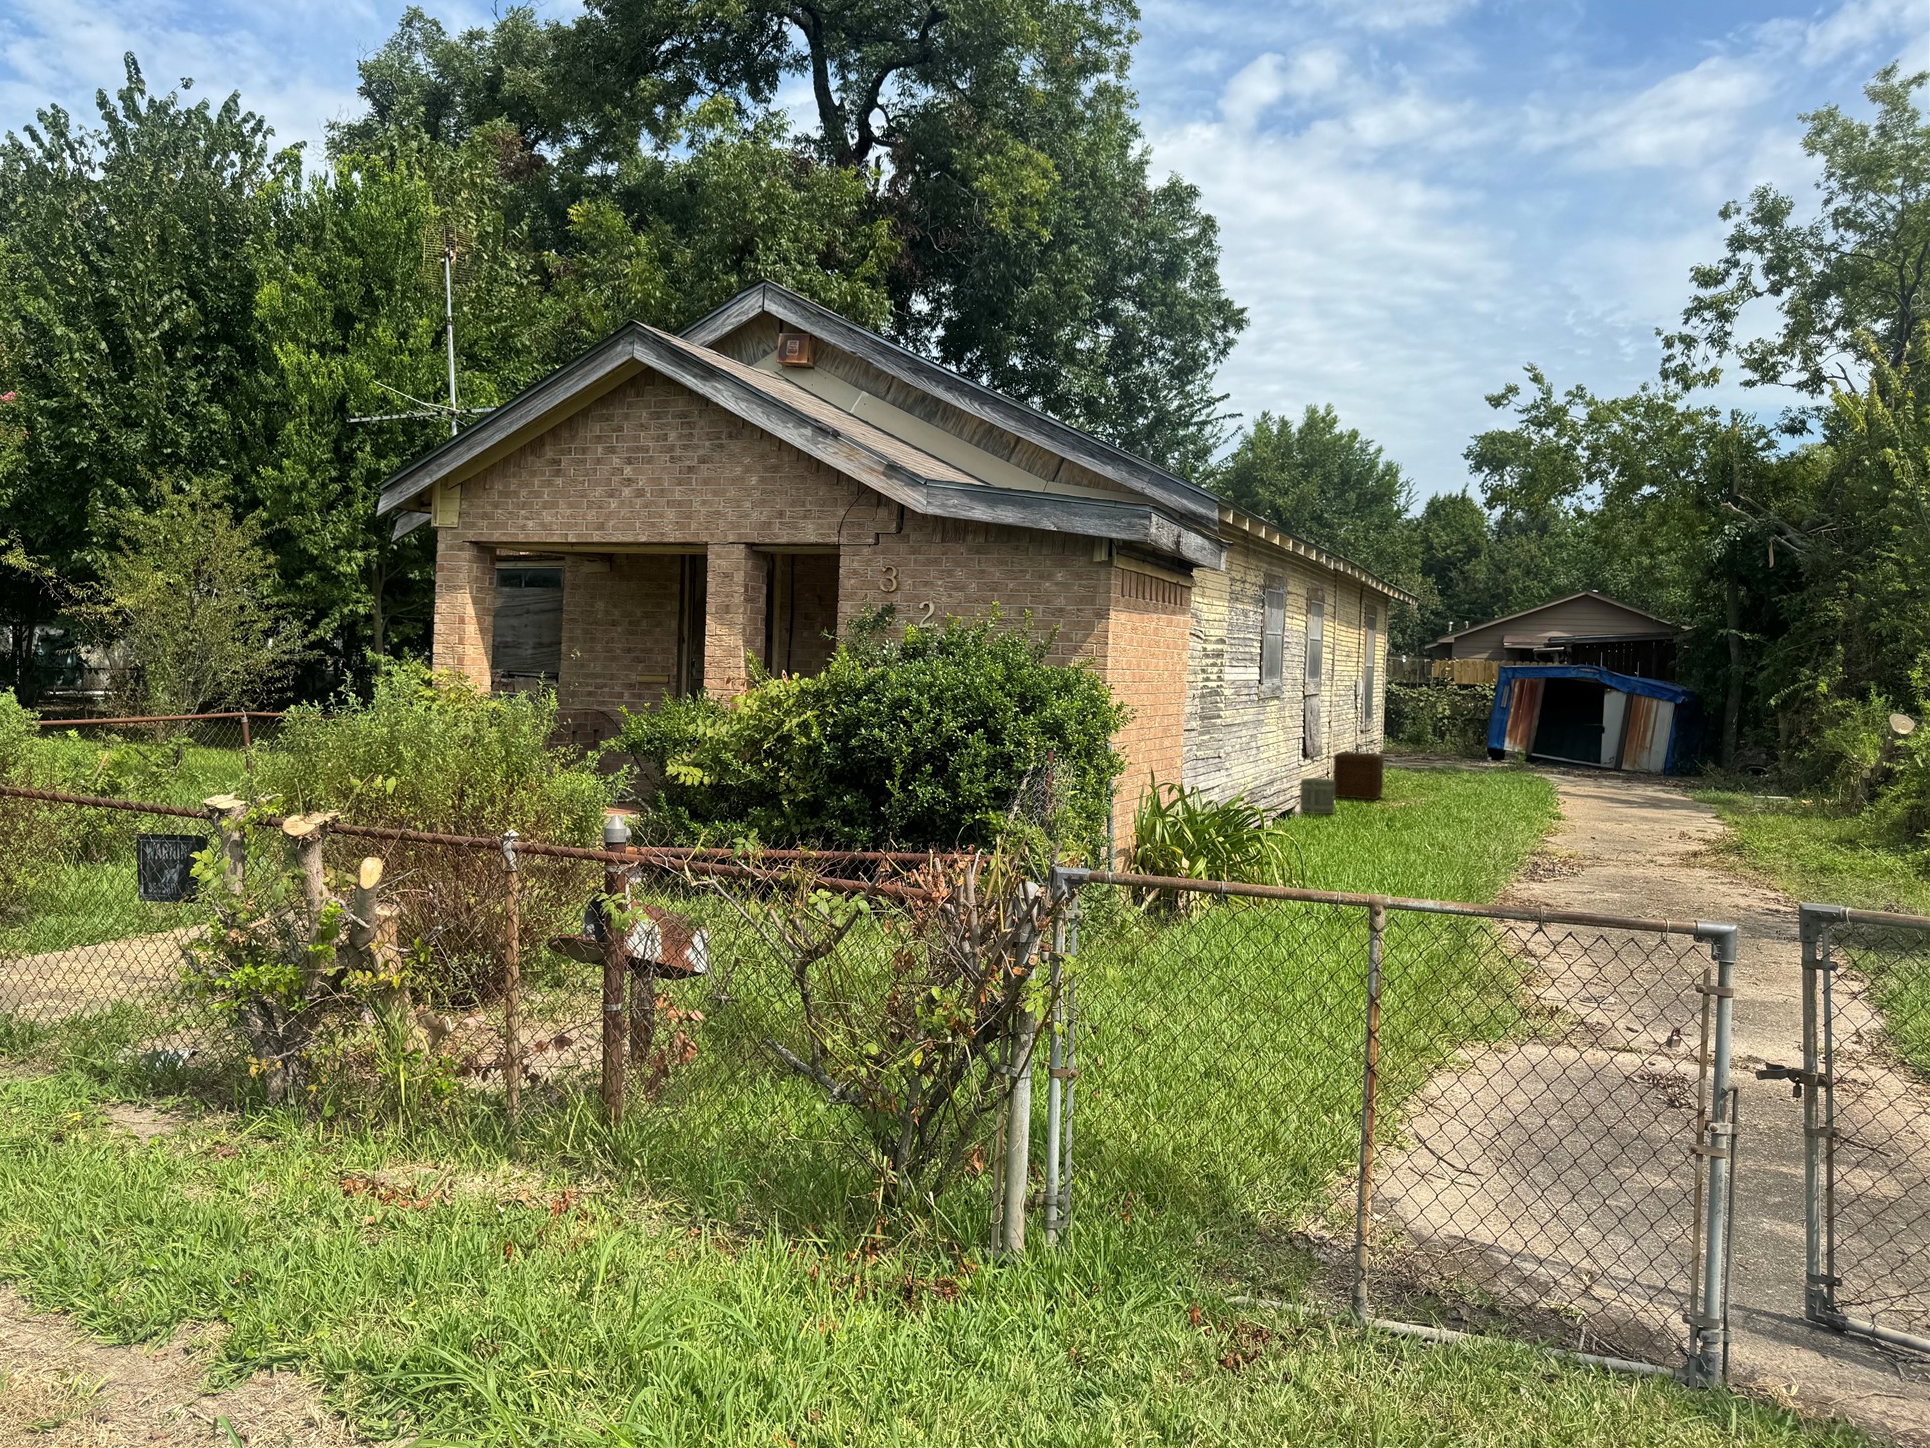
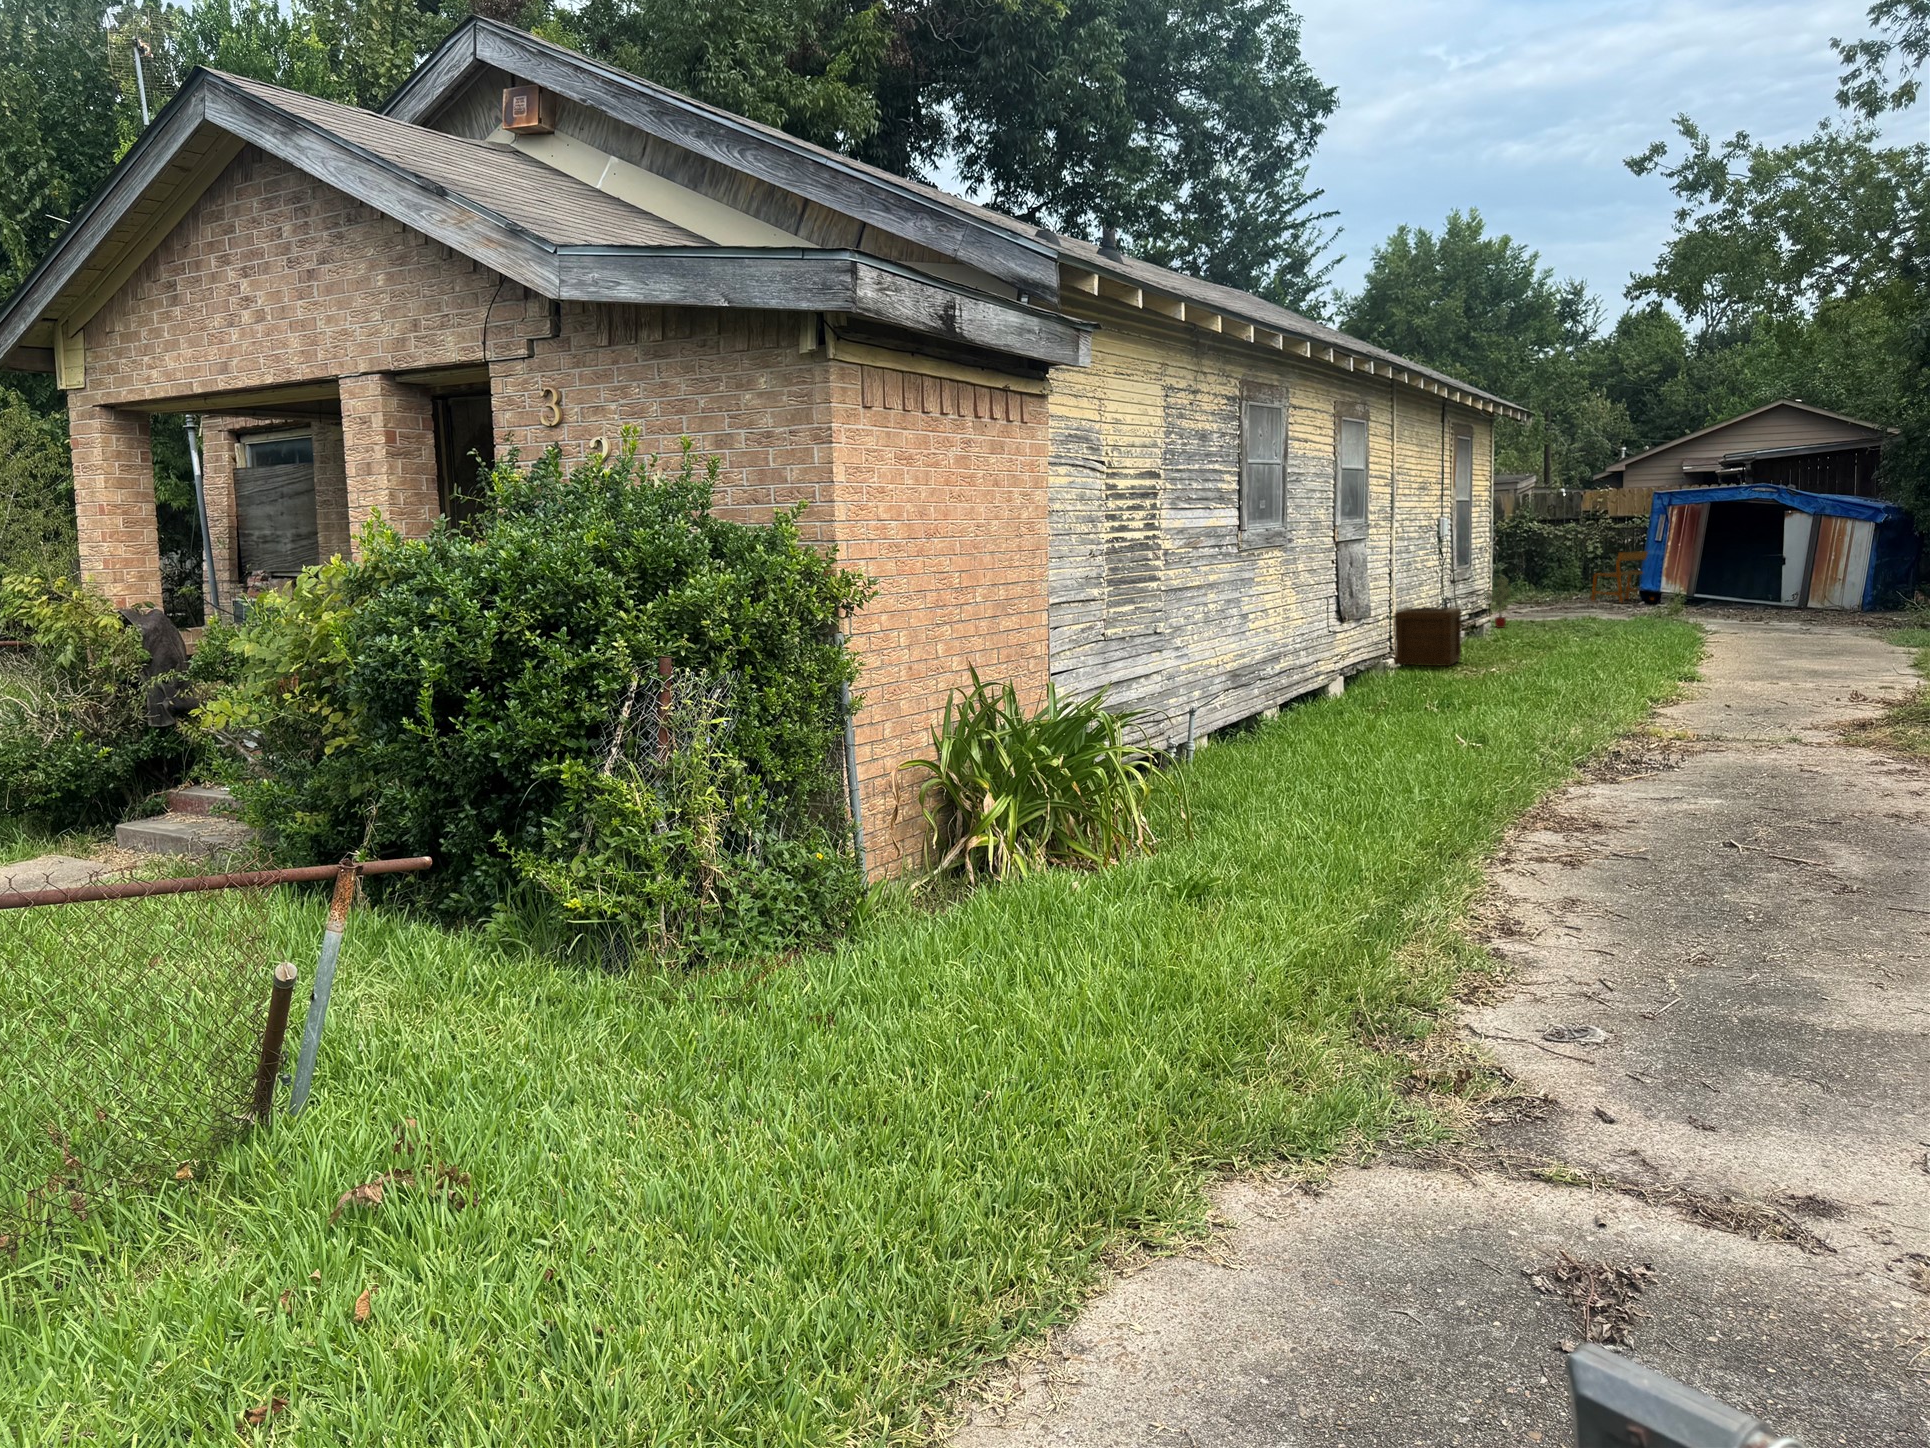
bench: none [1451,717,1502,760] -> present [1591,550,1653,602]
potted tree: none [1379,728,1404,774] -> present [1484,575,1511,628]
bucket: present [1300,778,1335,814] -> none [1329,646,1374,692]

